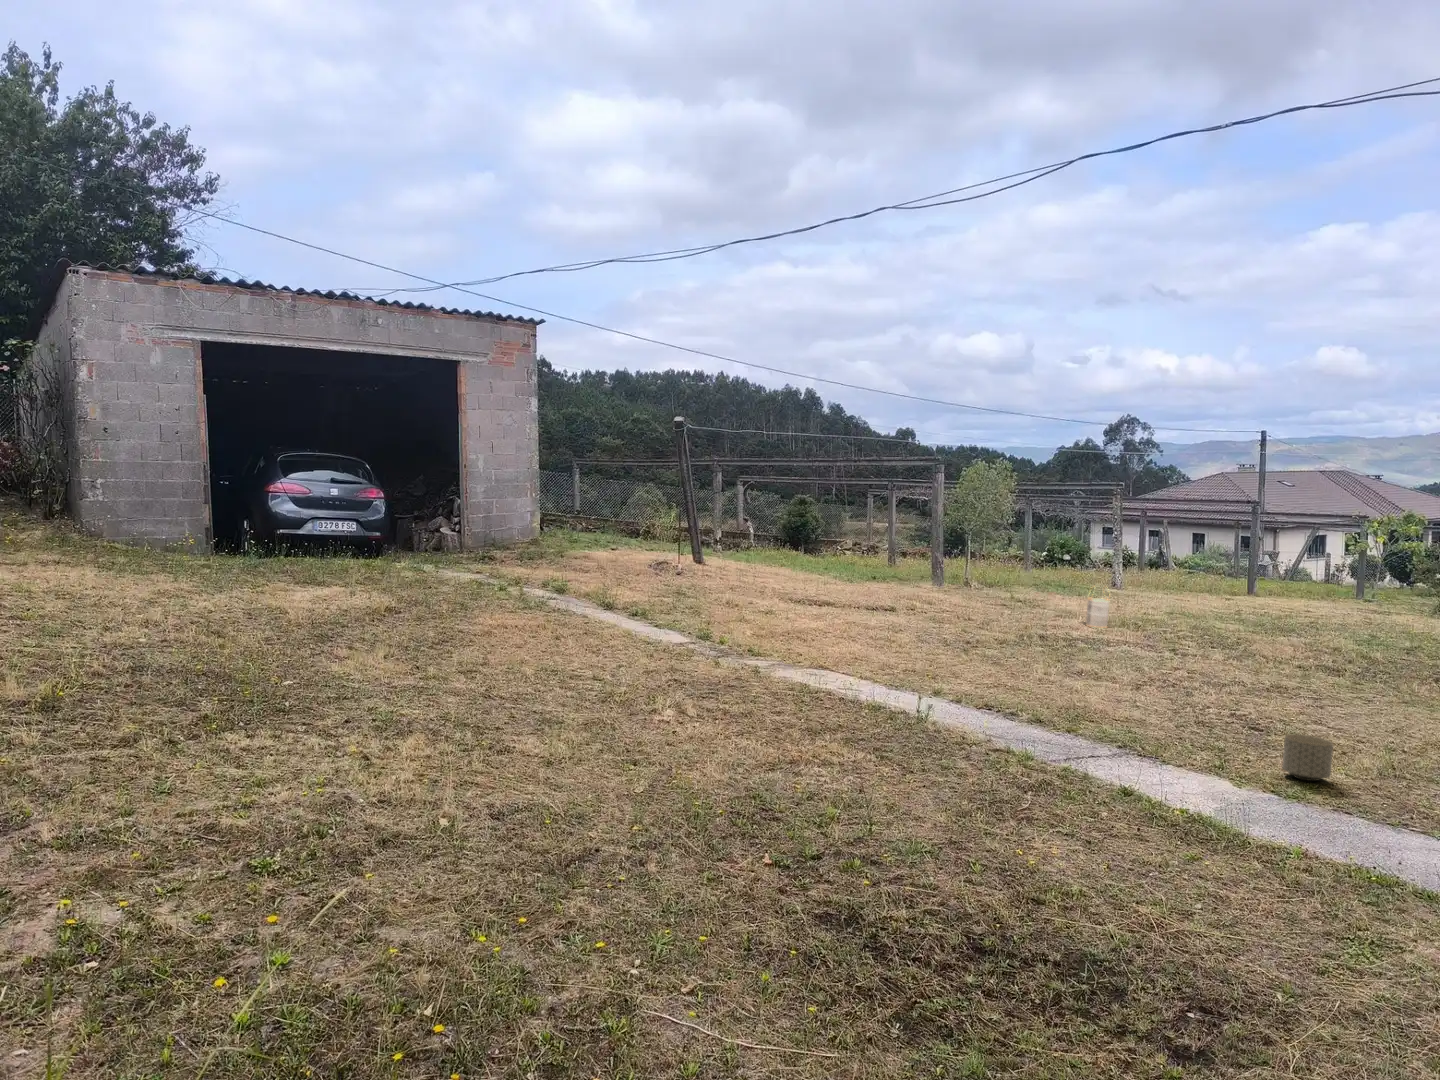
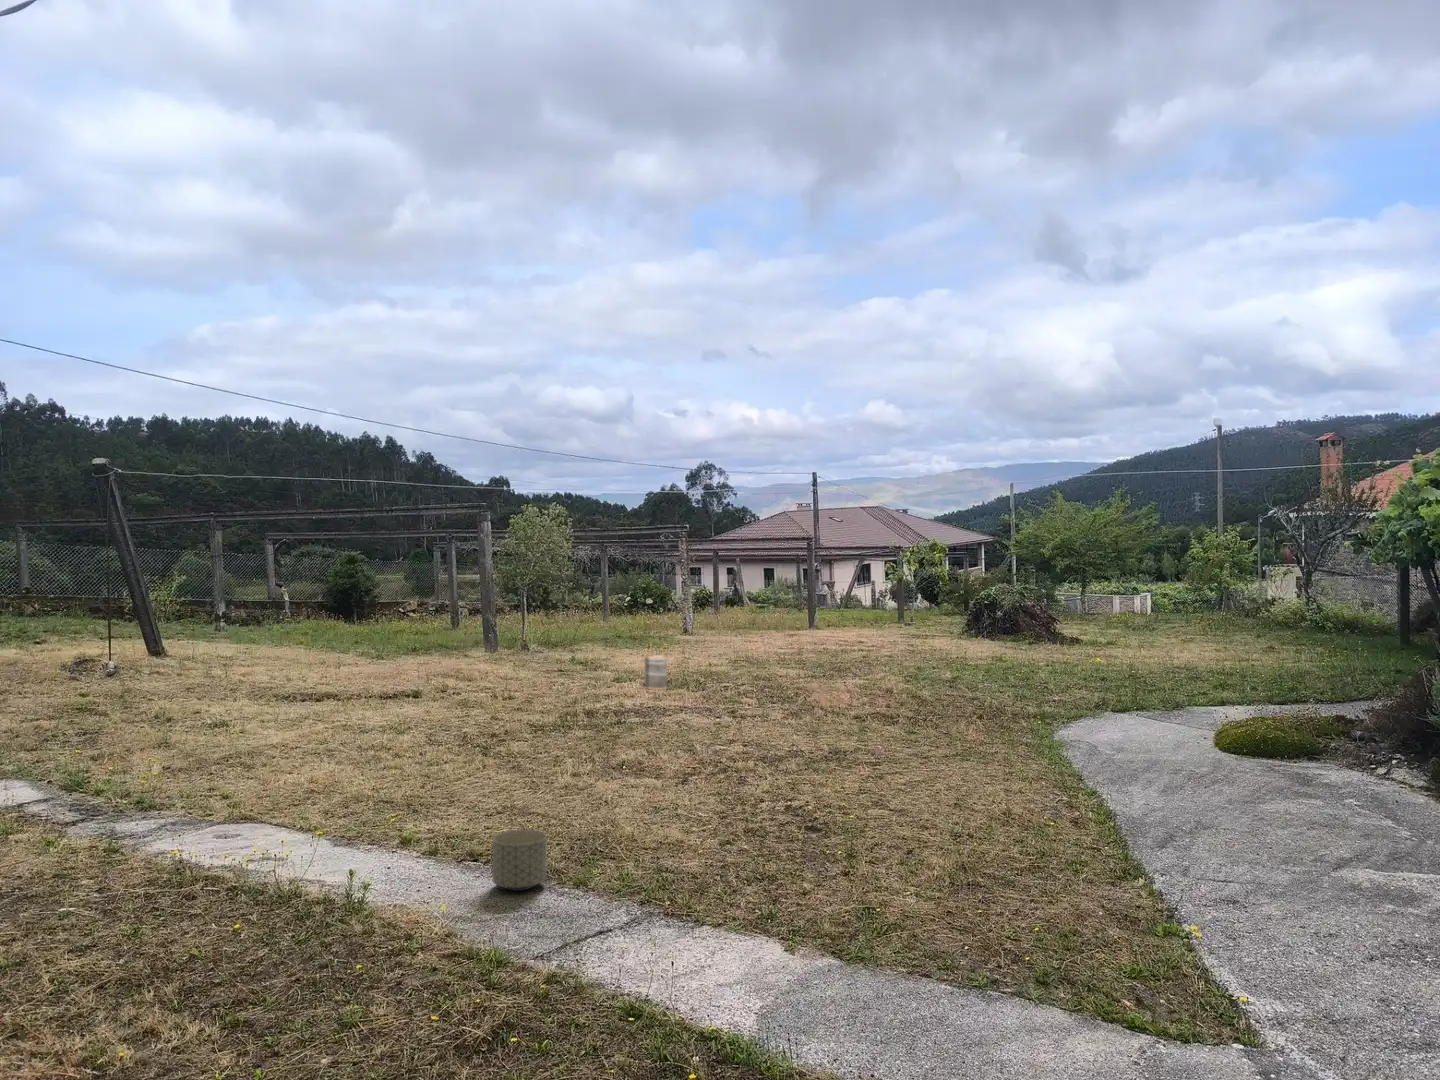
planter: present [1282,734,1333,781] -> present [493,829,547,891]

